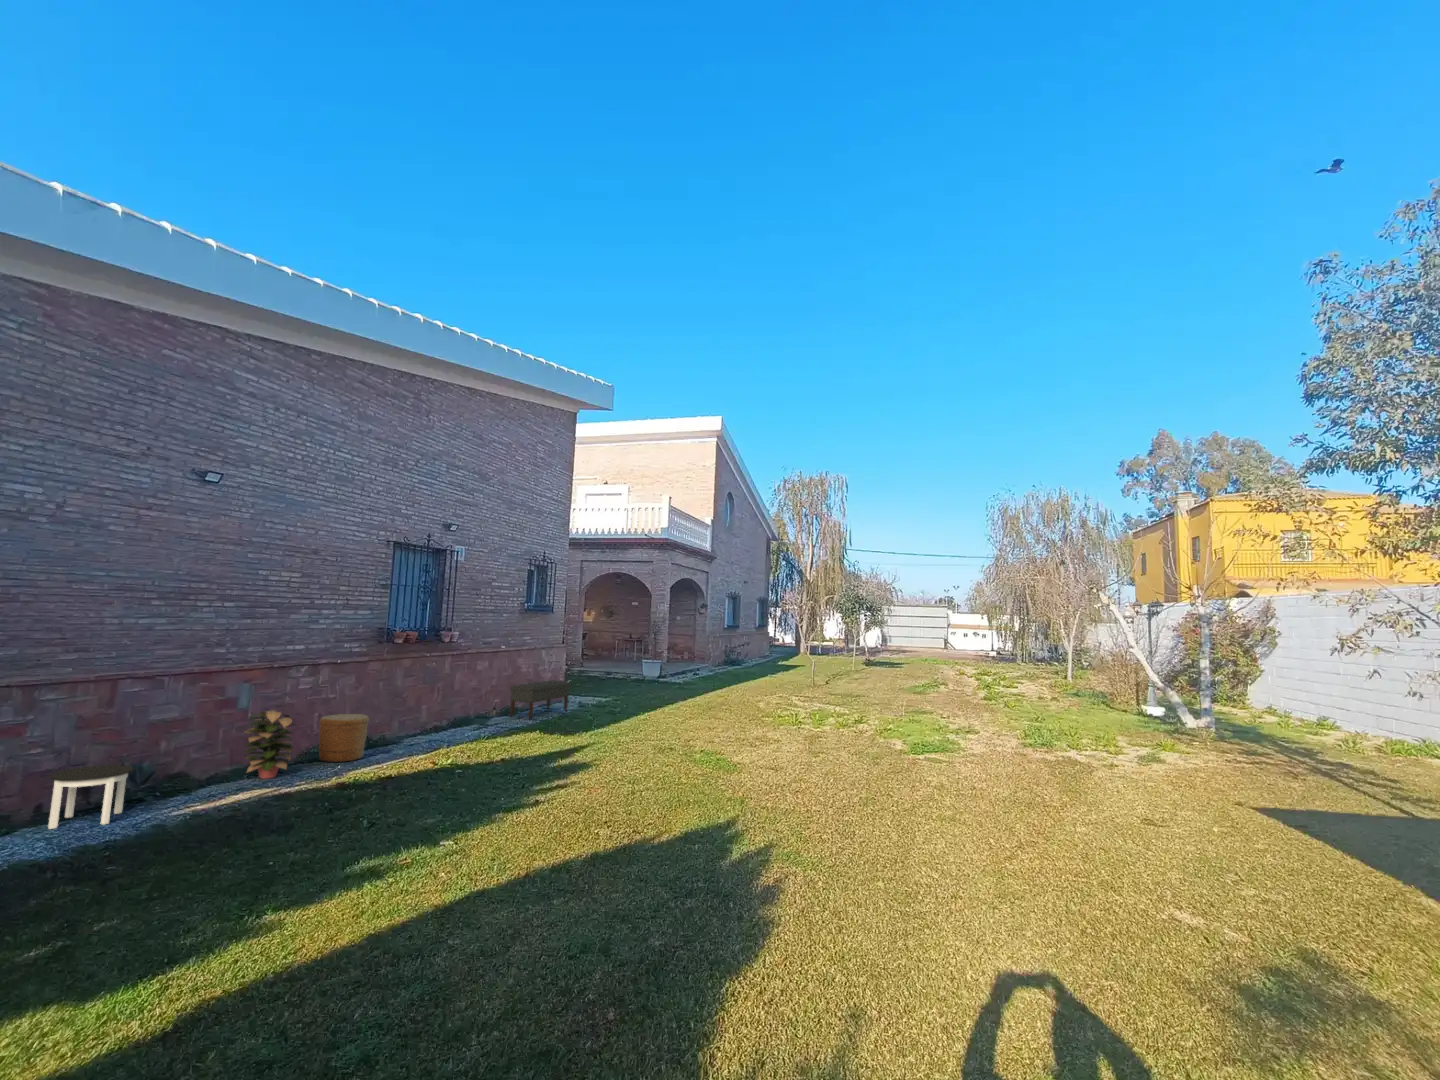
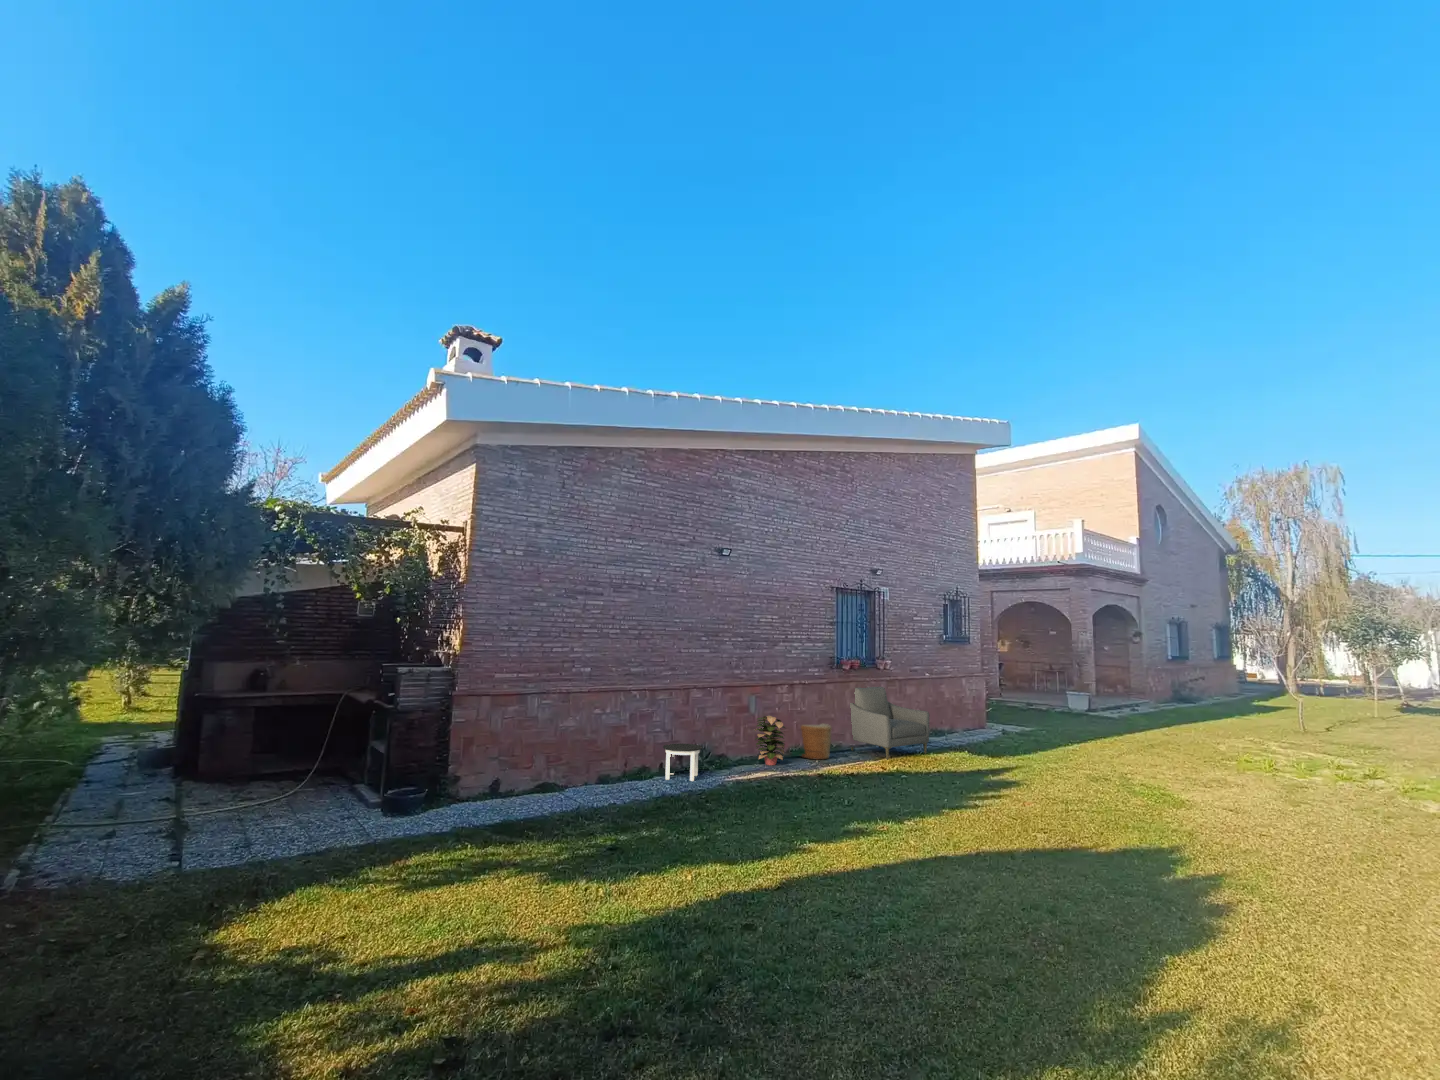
chair: none [391,664,499,751] -> present [850,687,930,759]
bench: present [510,680,570,718] -> none [937,707,993,740]

